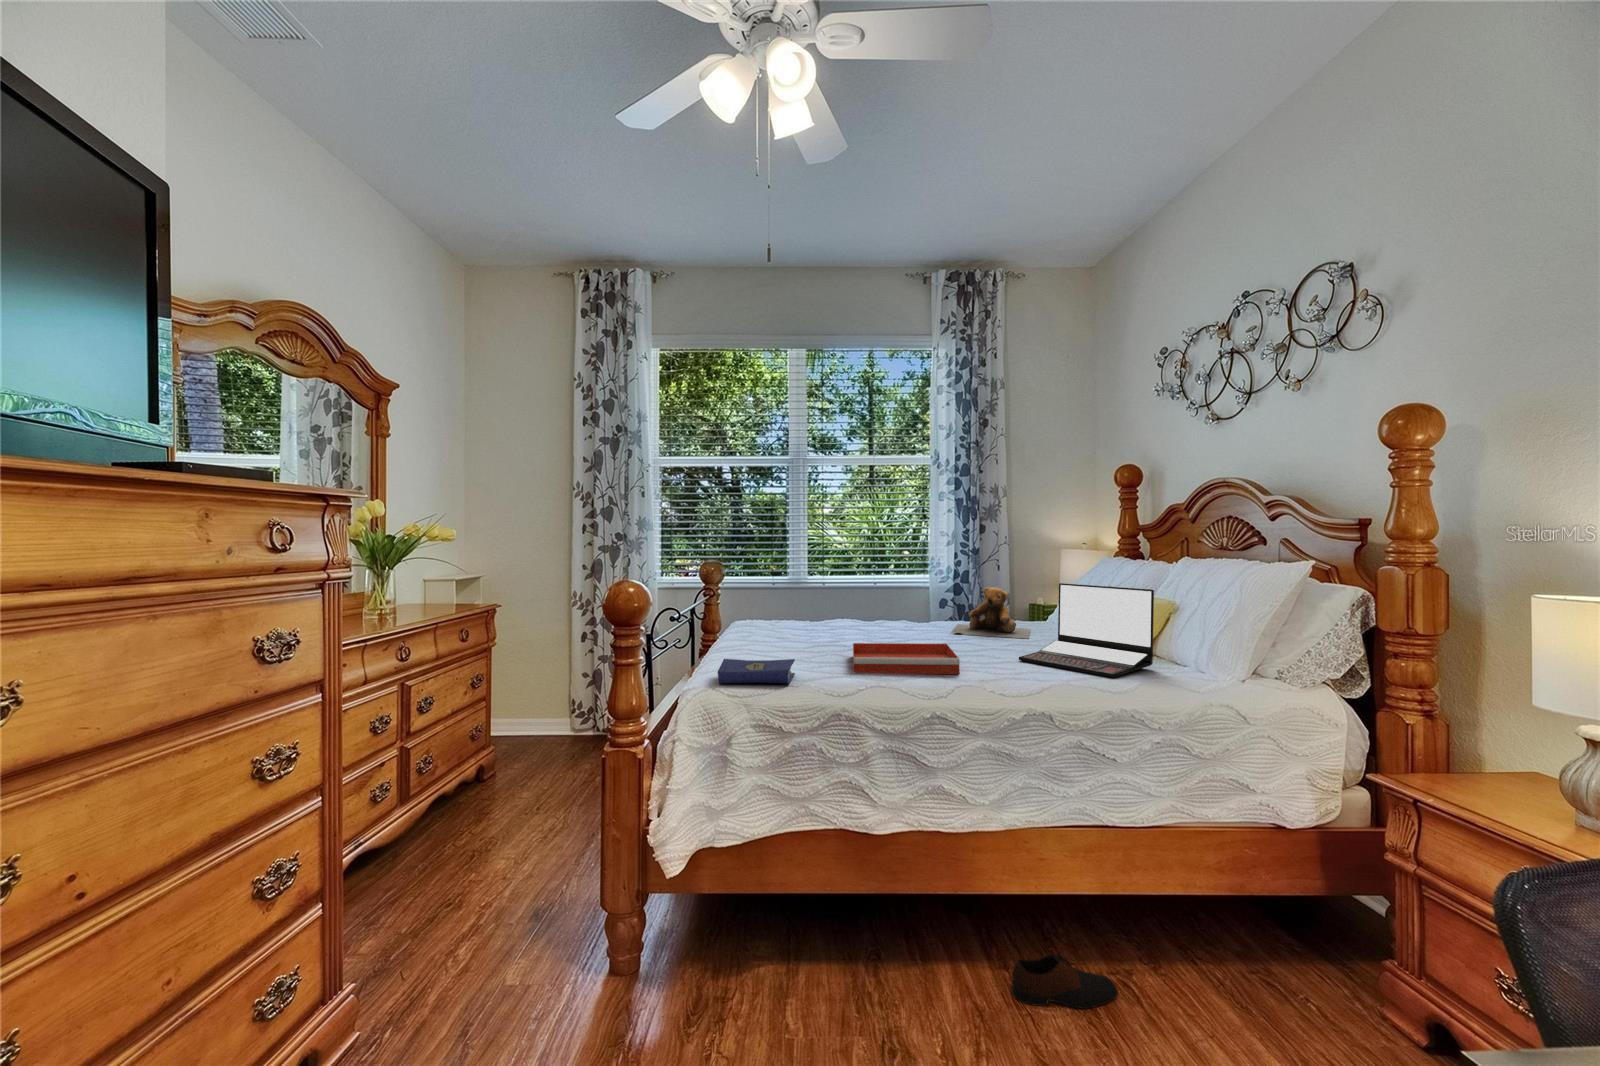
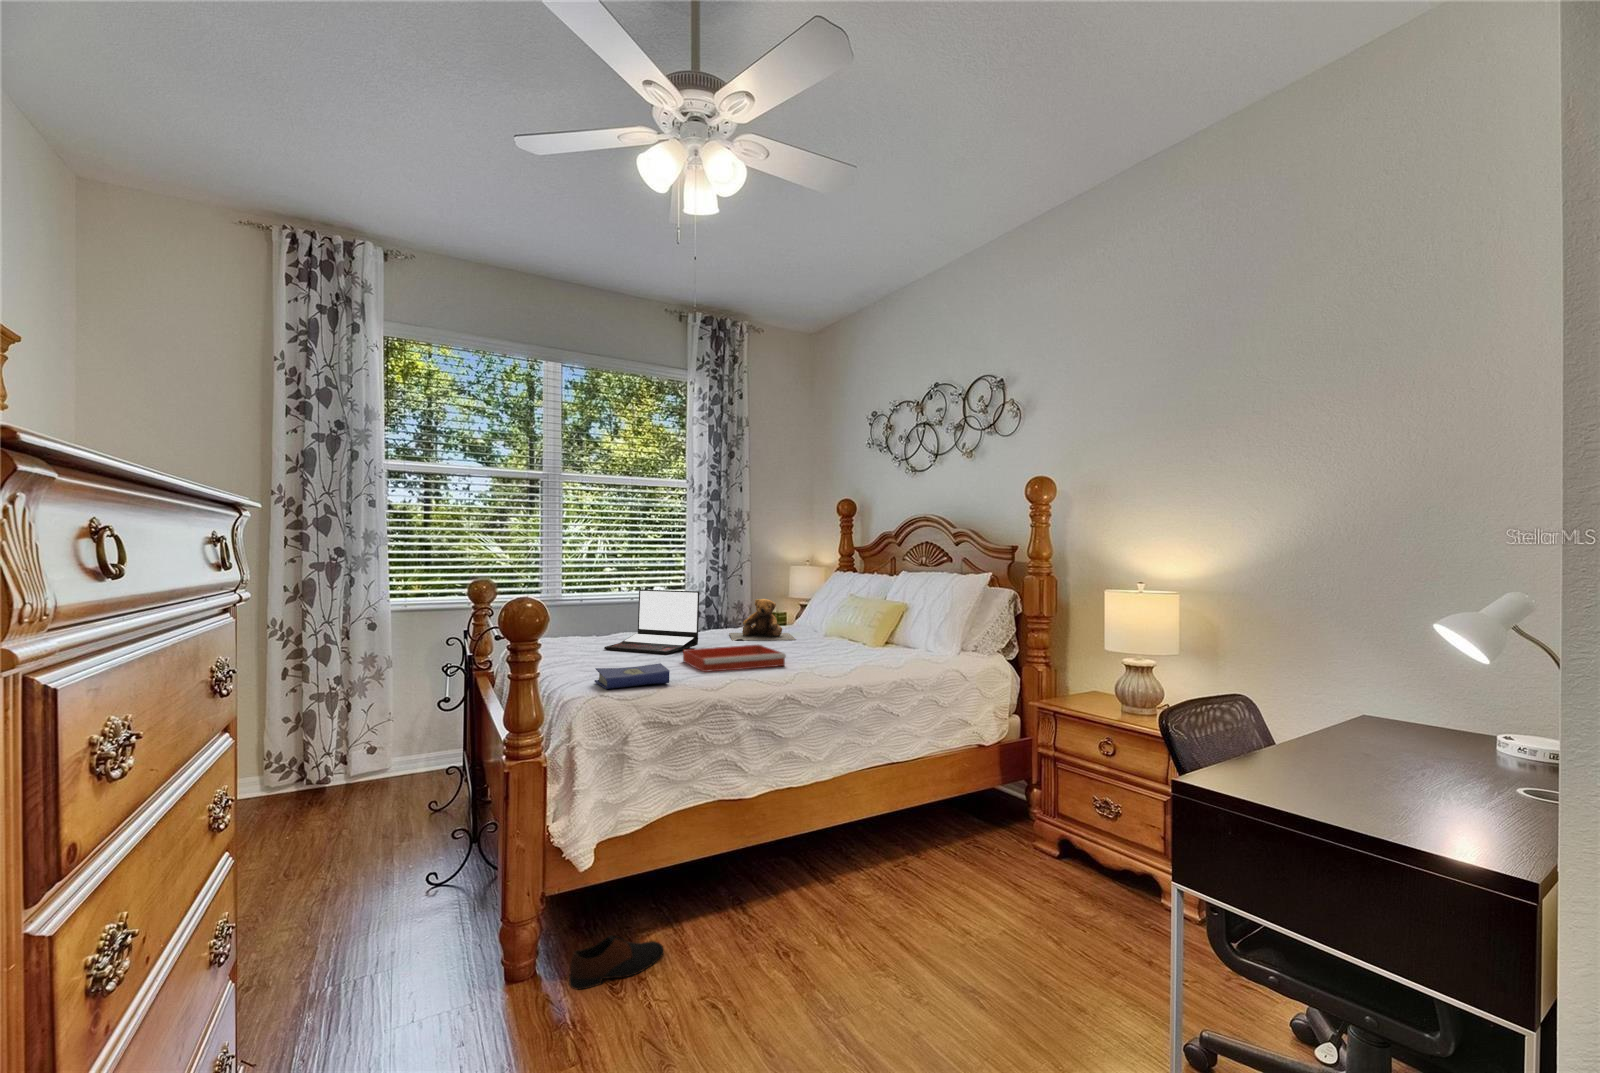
laptop: present [1019,583,1154,678] -> present [604,590,699,654]
shoe: present [1012,954,1118,1009] -> present [569,935,664,989]

